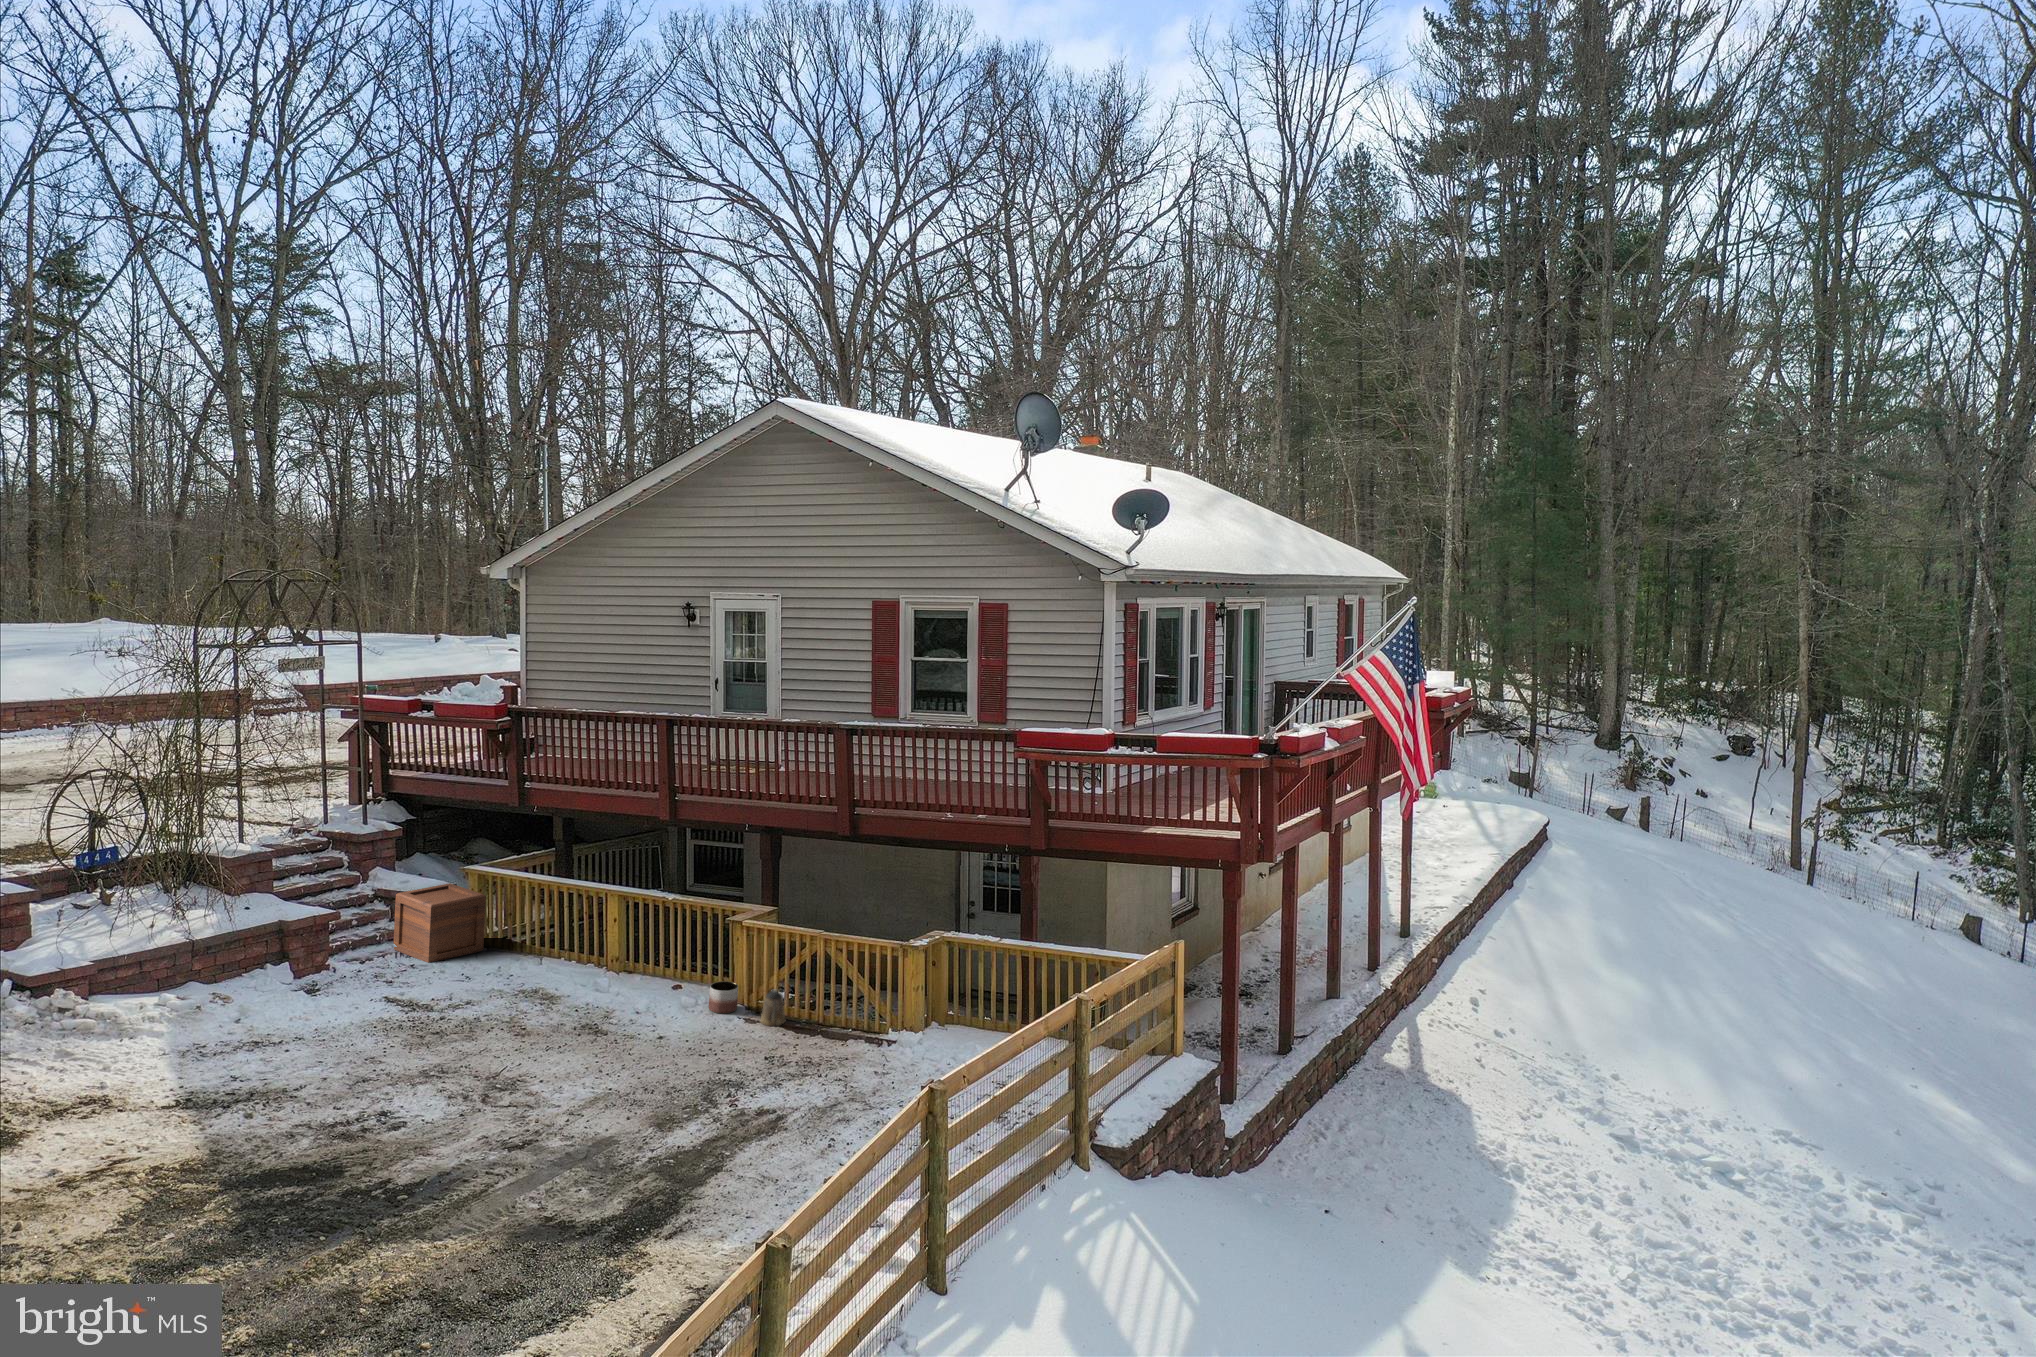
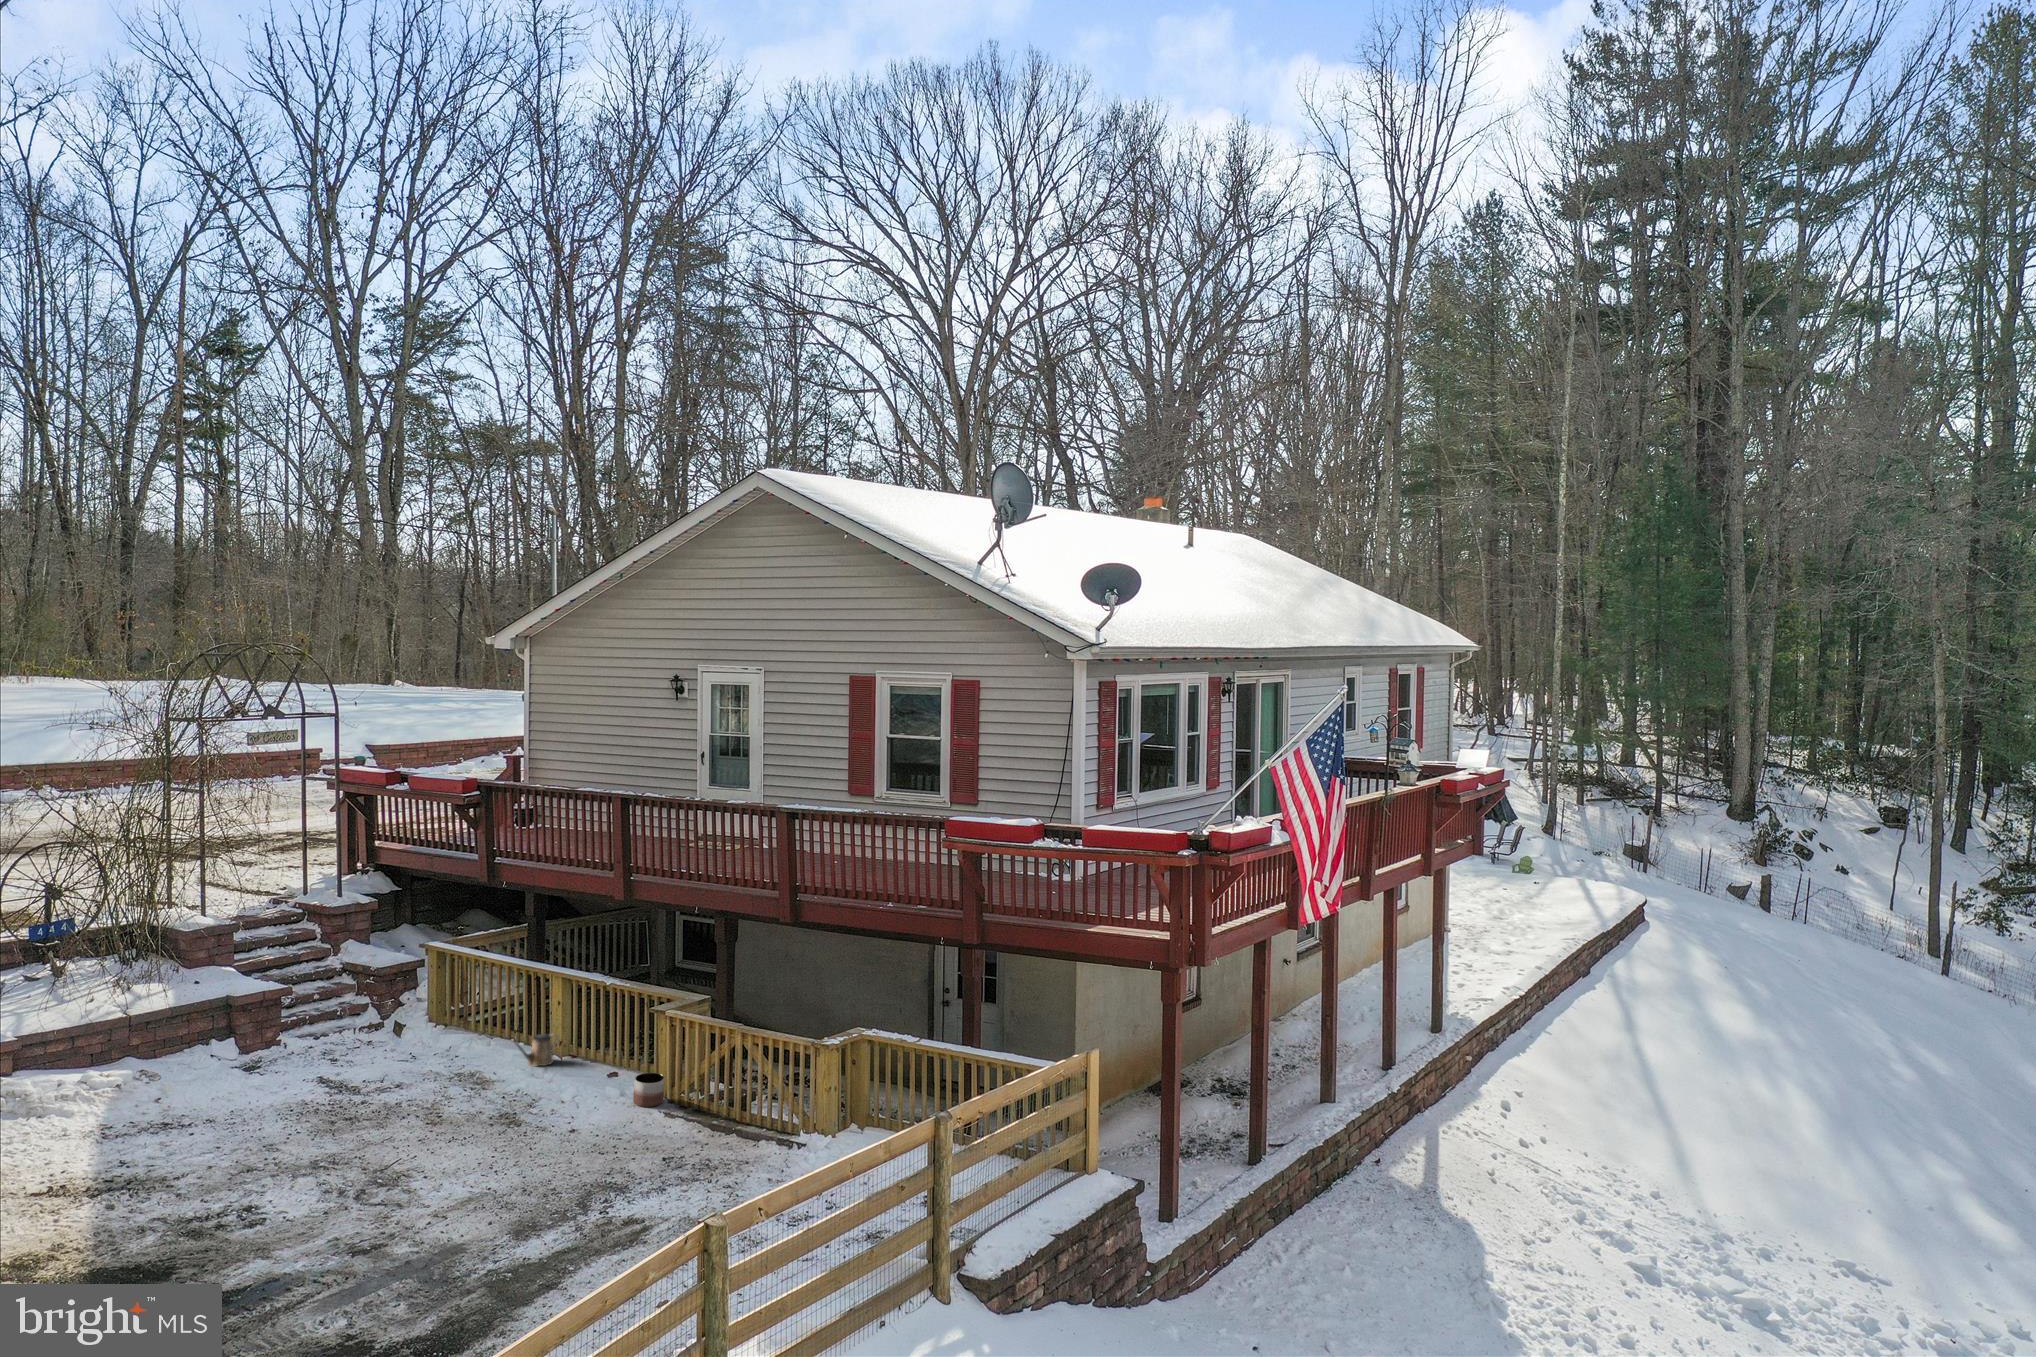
wooden crate: present [394,883,486,963] -> none [352,959,443,1042]
watering can: present [760,990,785,1026] -> present [513,1034,559,1066]

